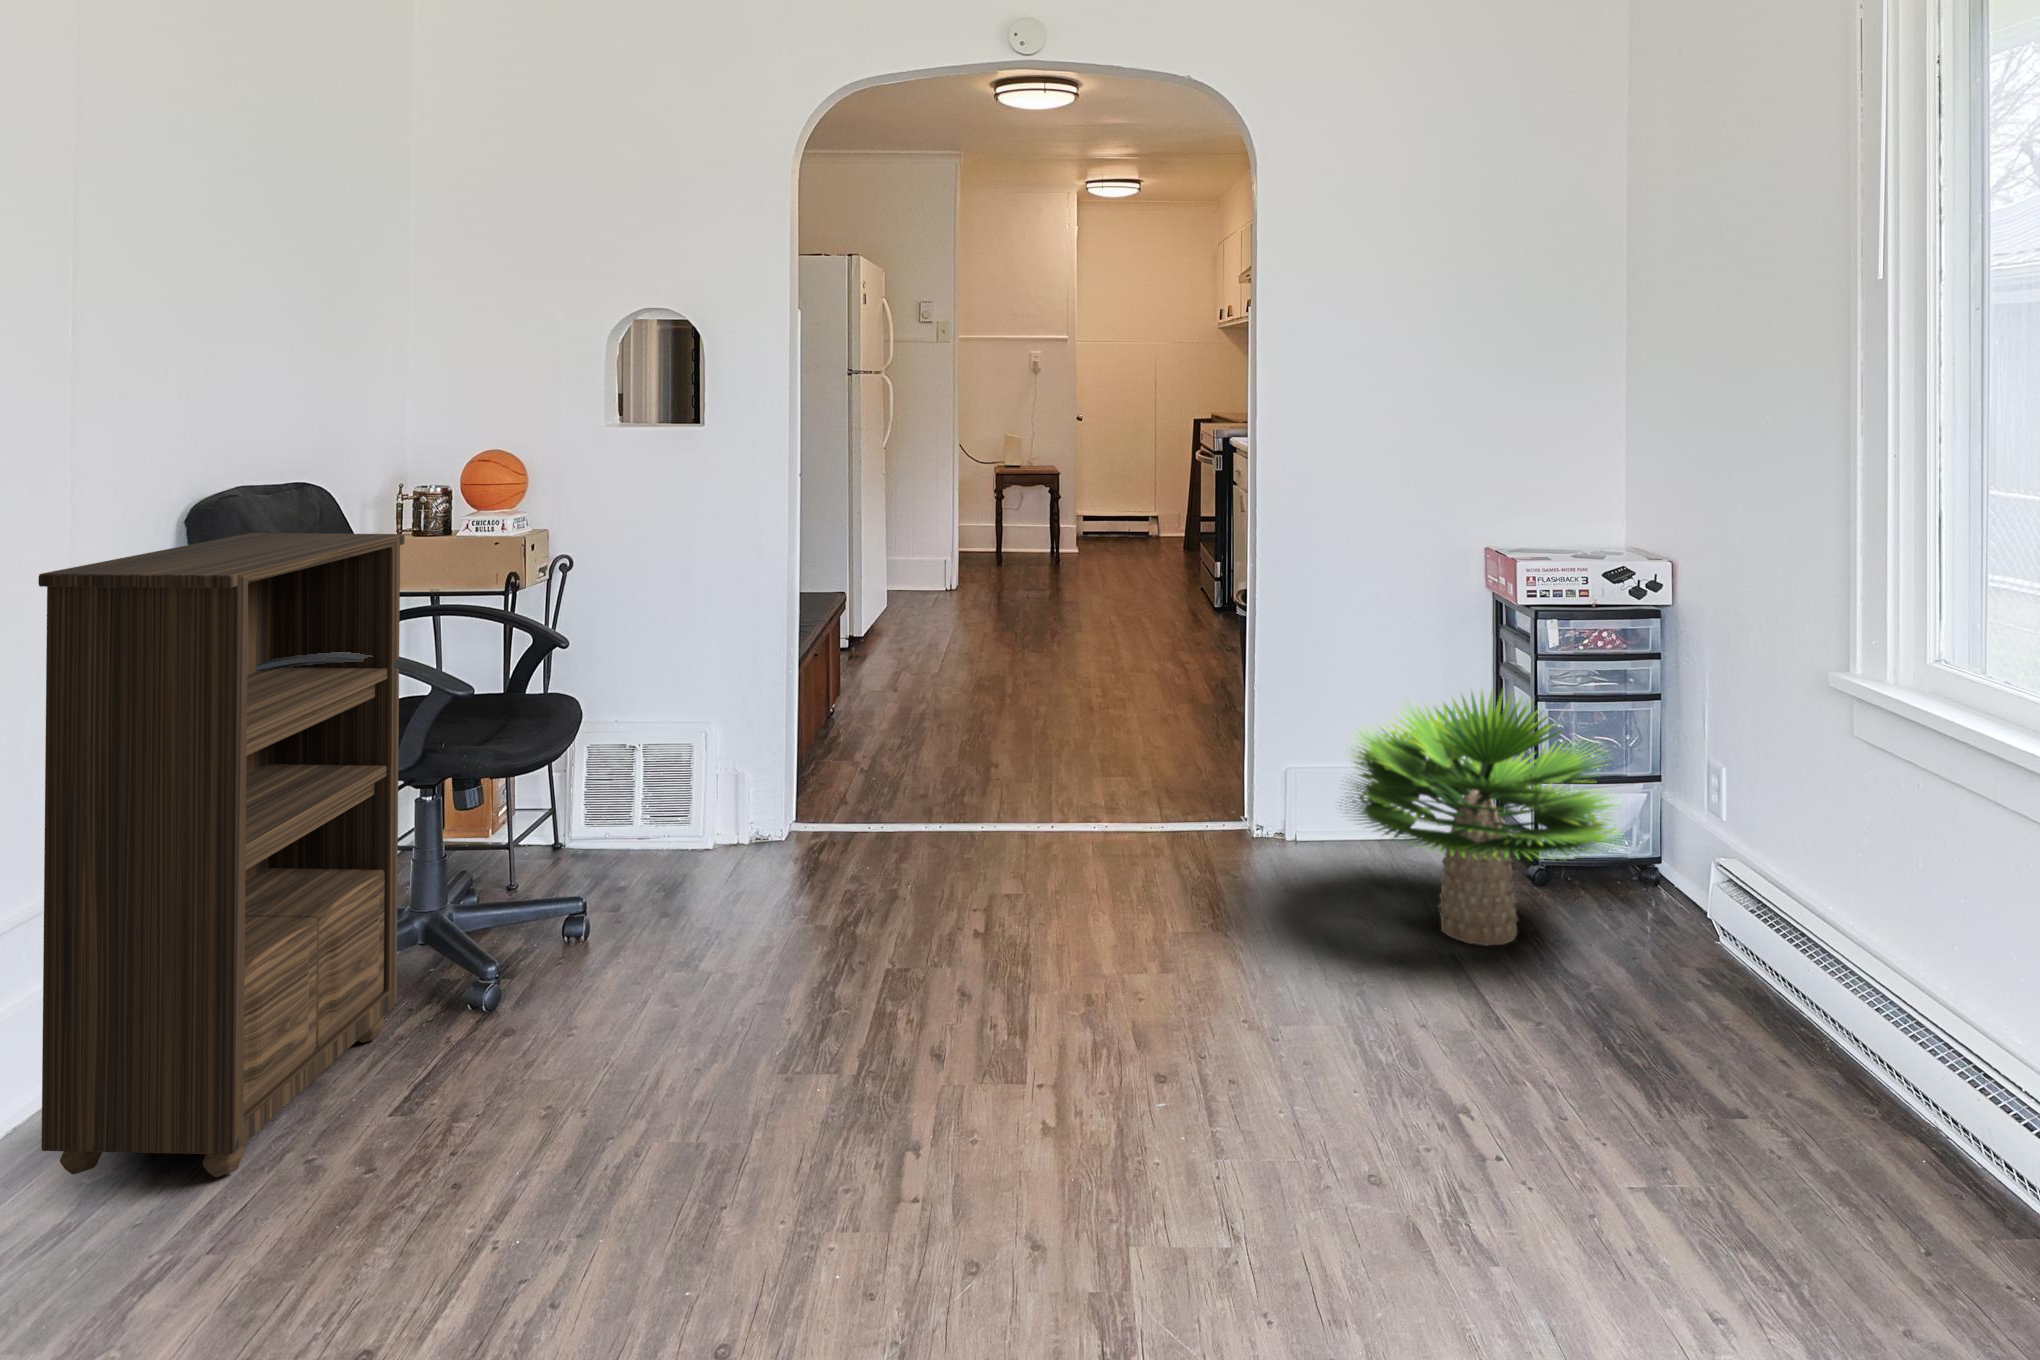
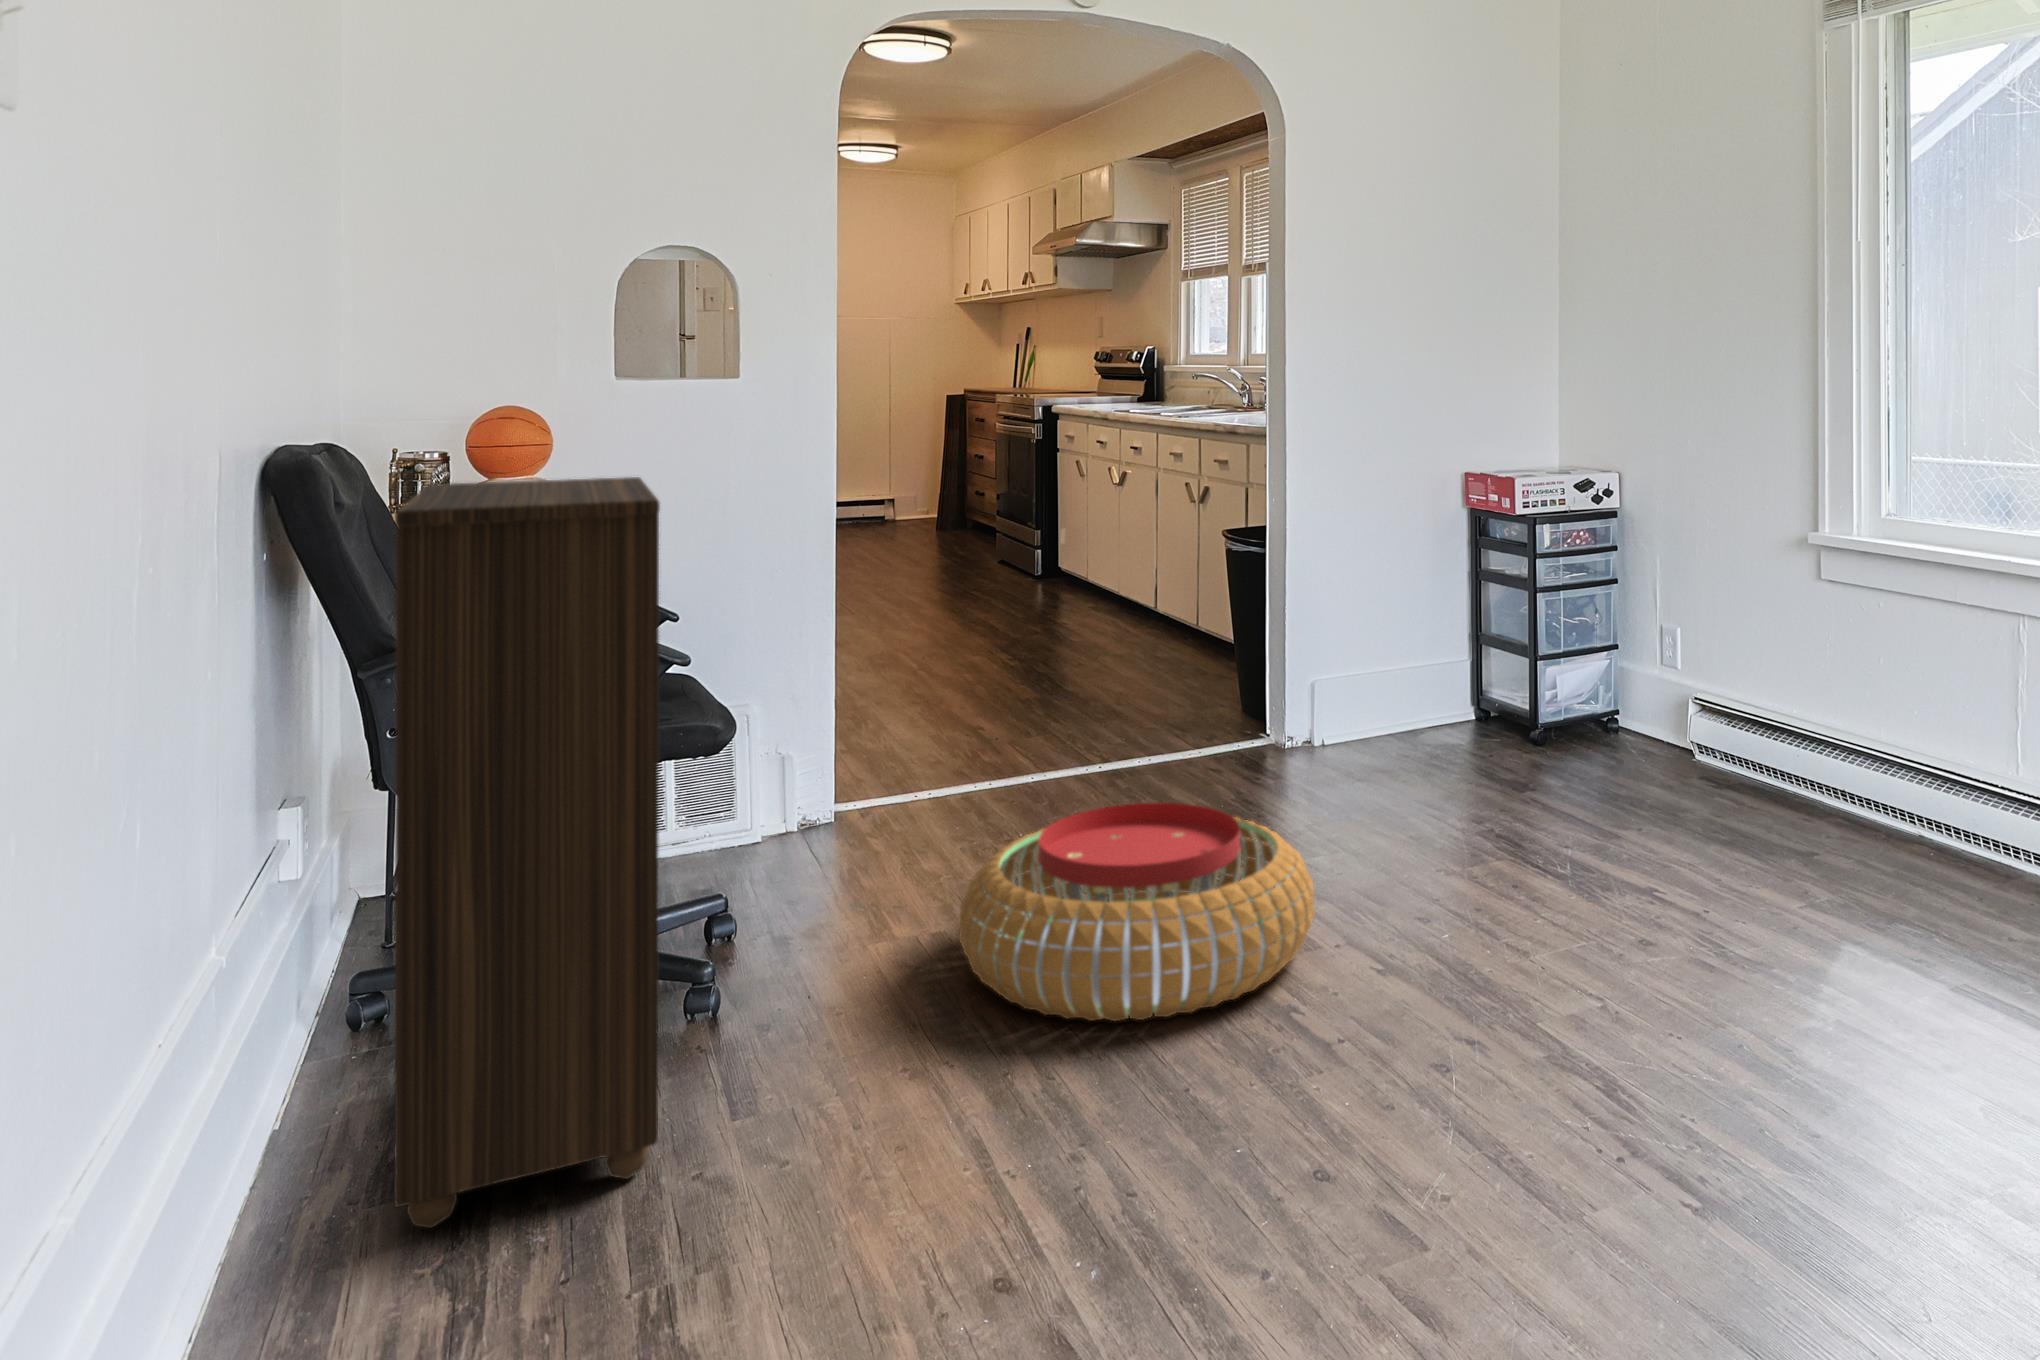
potted plant: present [1342,691,1619,945] -> none [1411,578,1649,783]
pouf: none [632,894,1006,1153] -> present [959,803,1314,1021]

